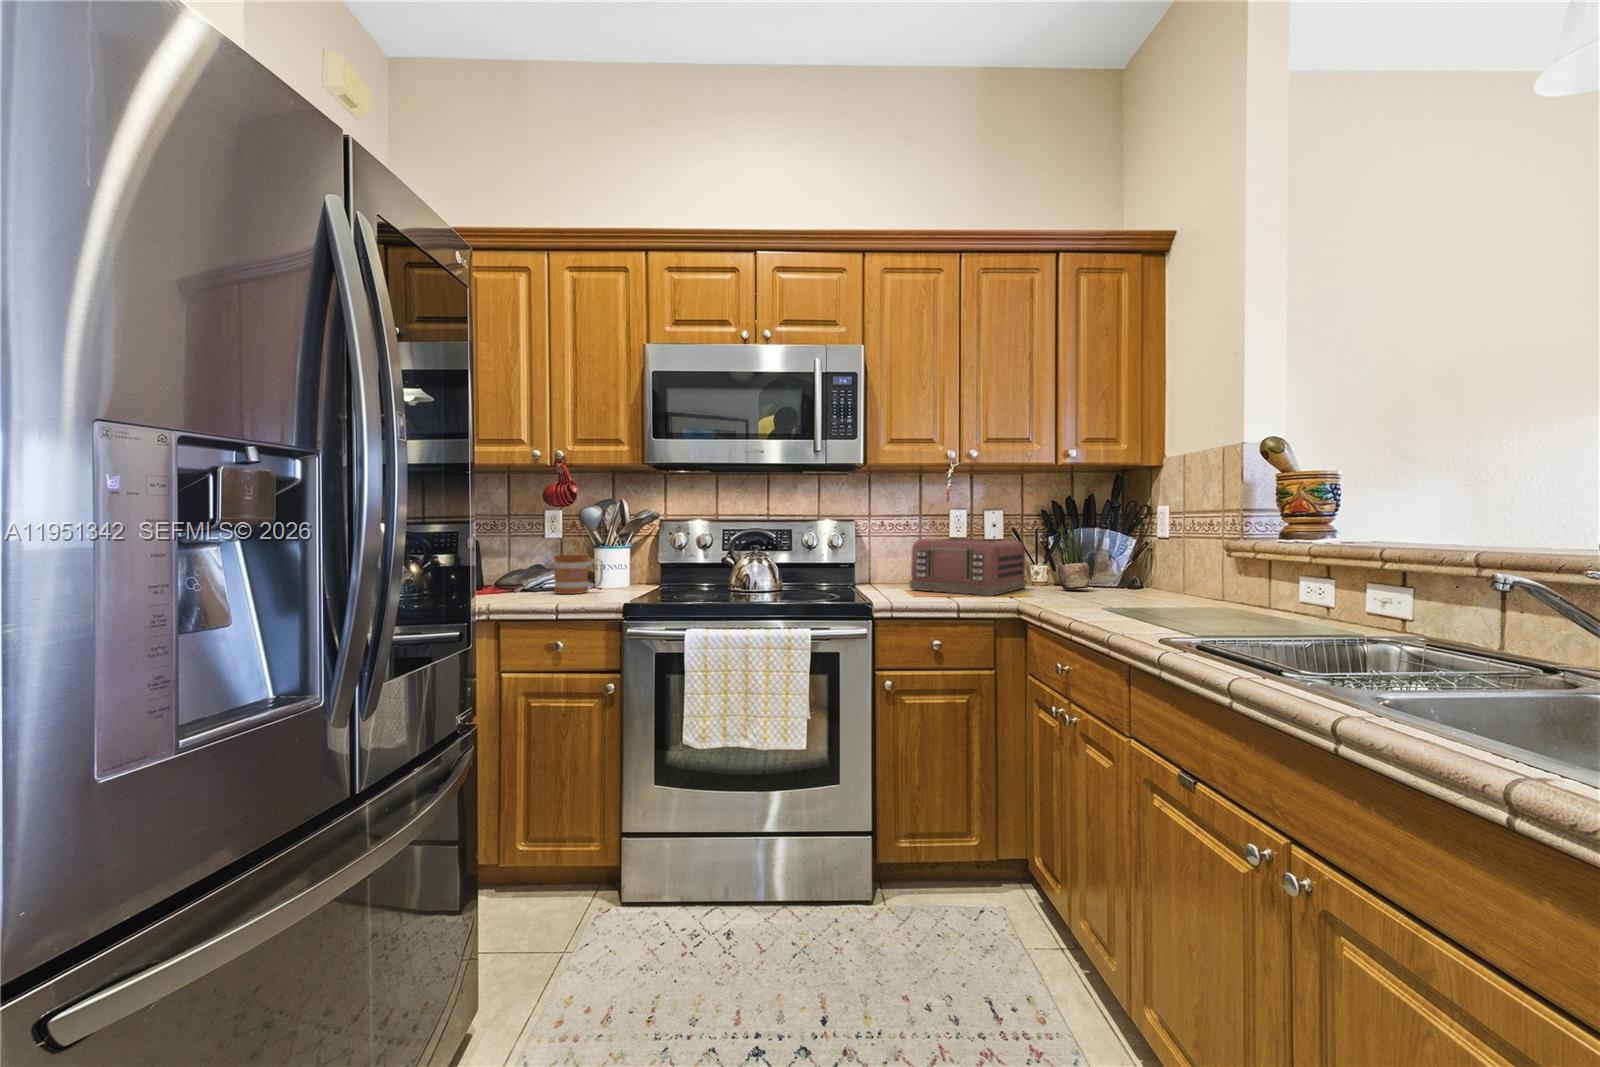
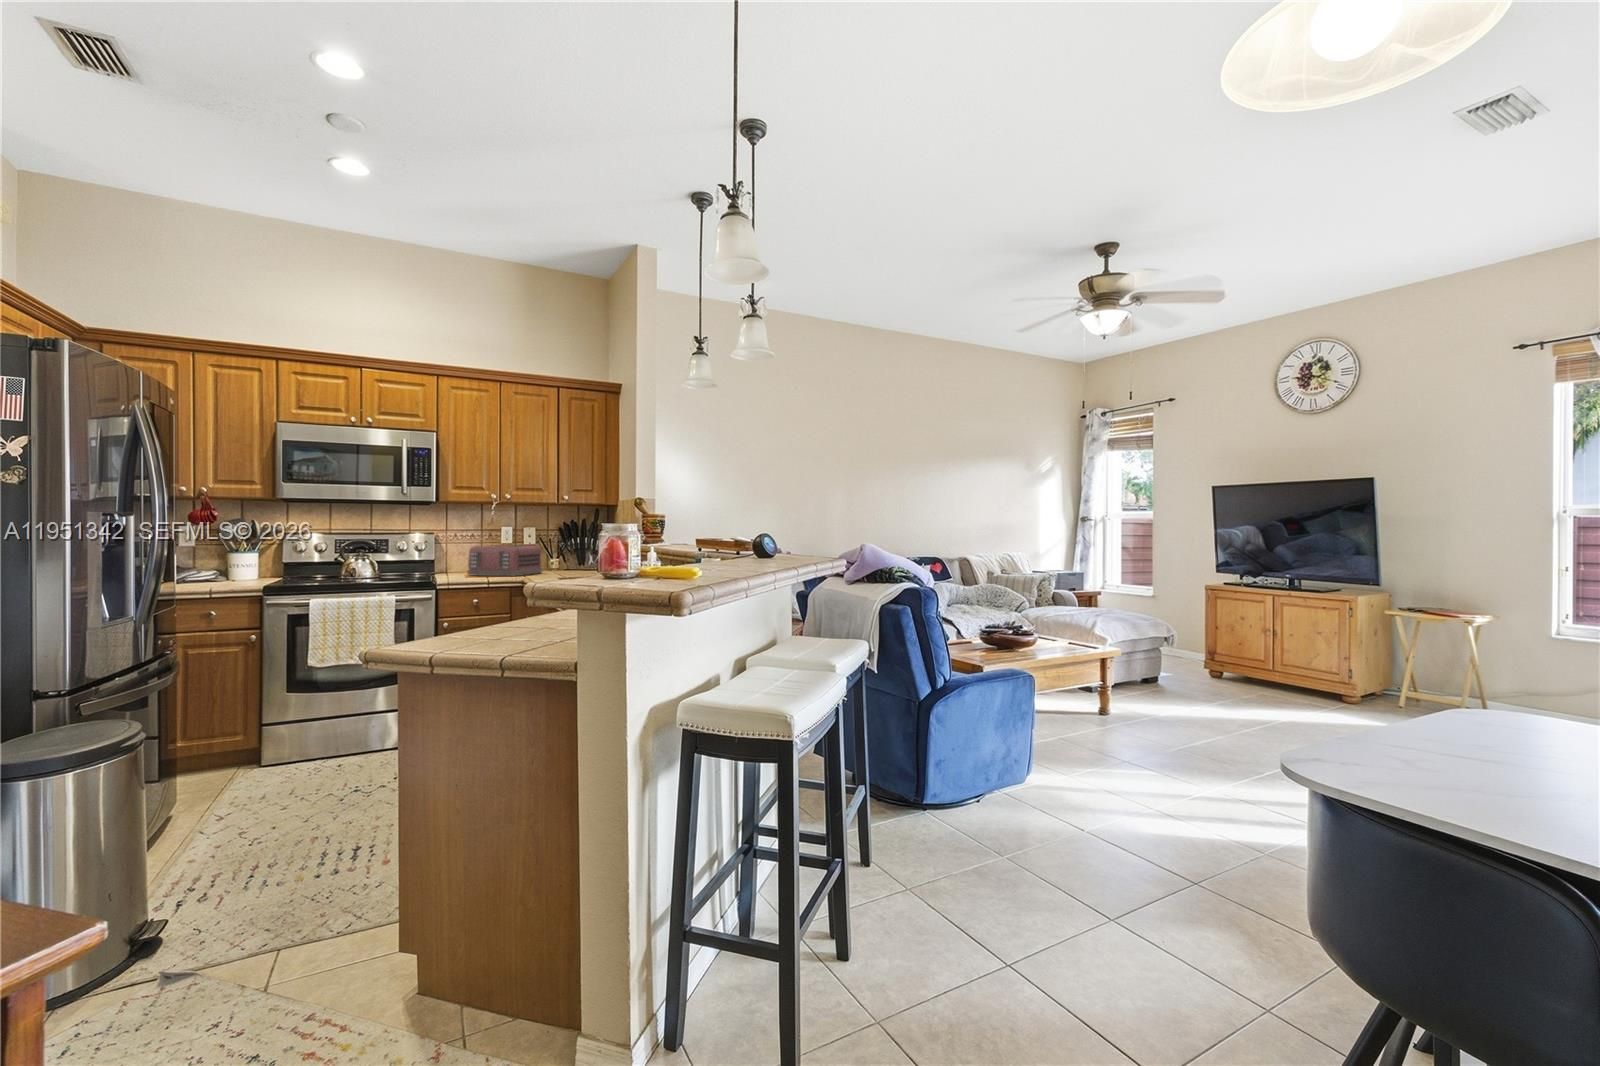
potted plant: present [1058,519,1090,589] -> none [559,533,576,573]
mug: present [554,555,604,594] -> none [200,558,242,584]

